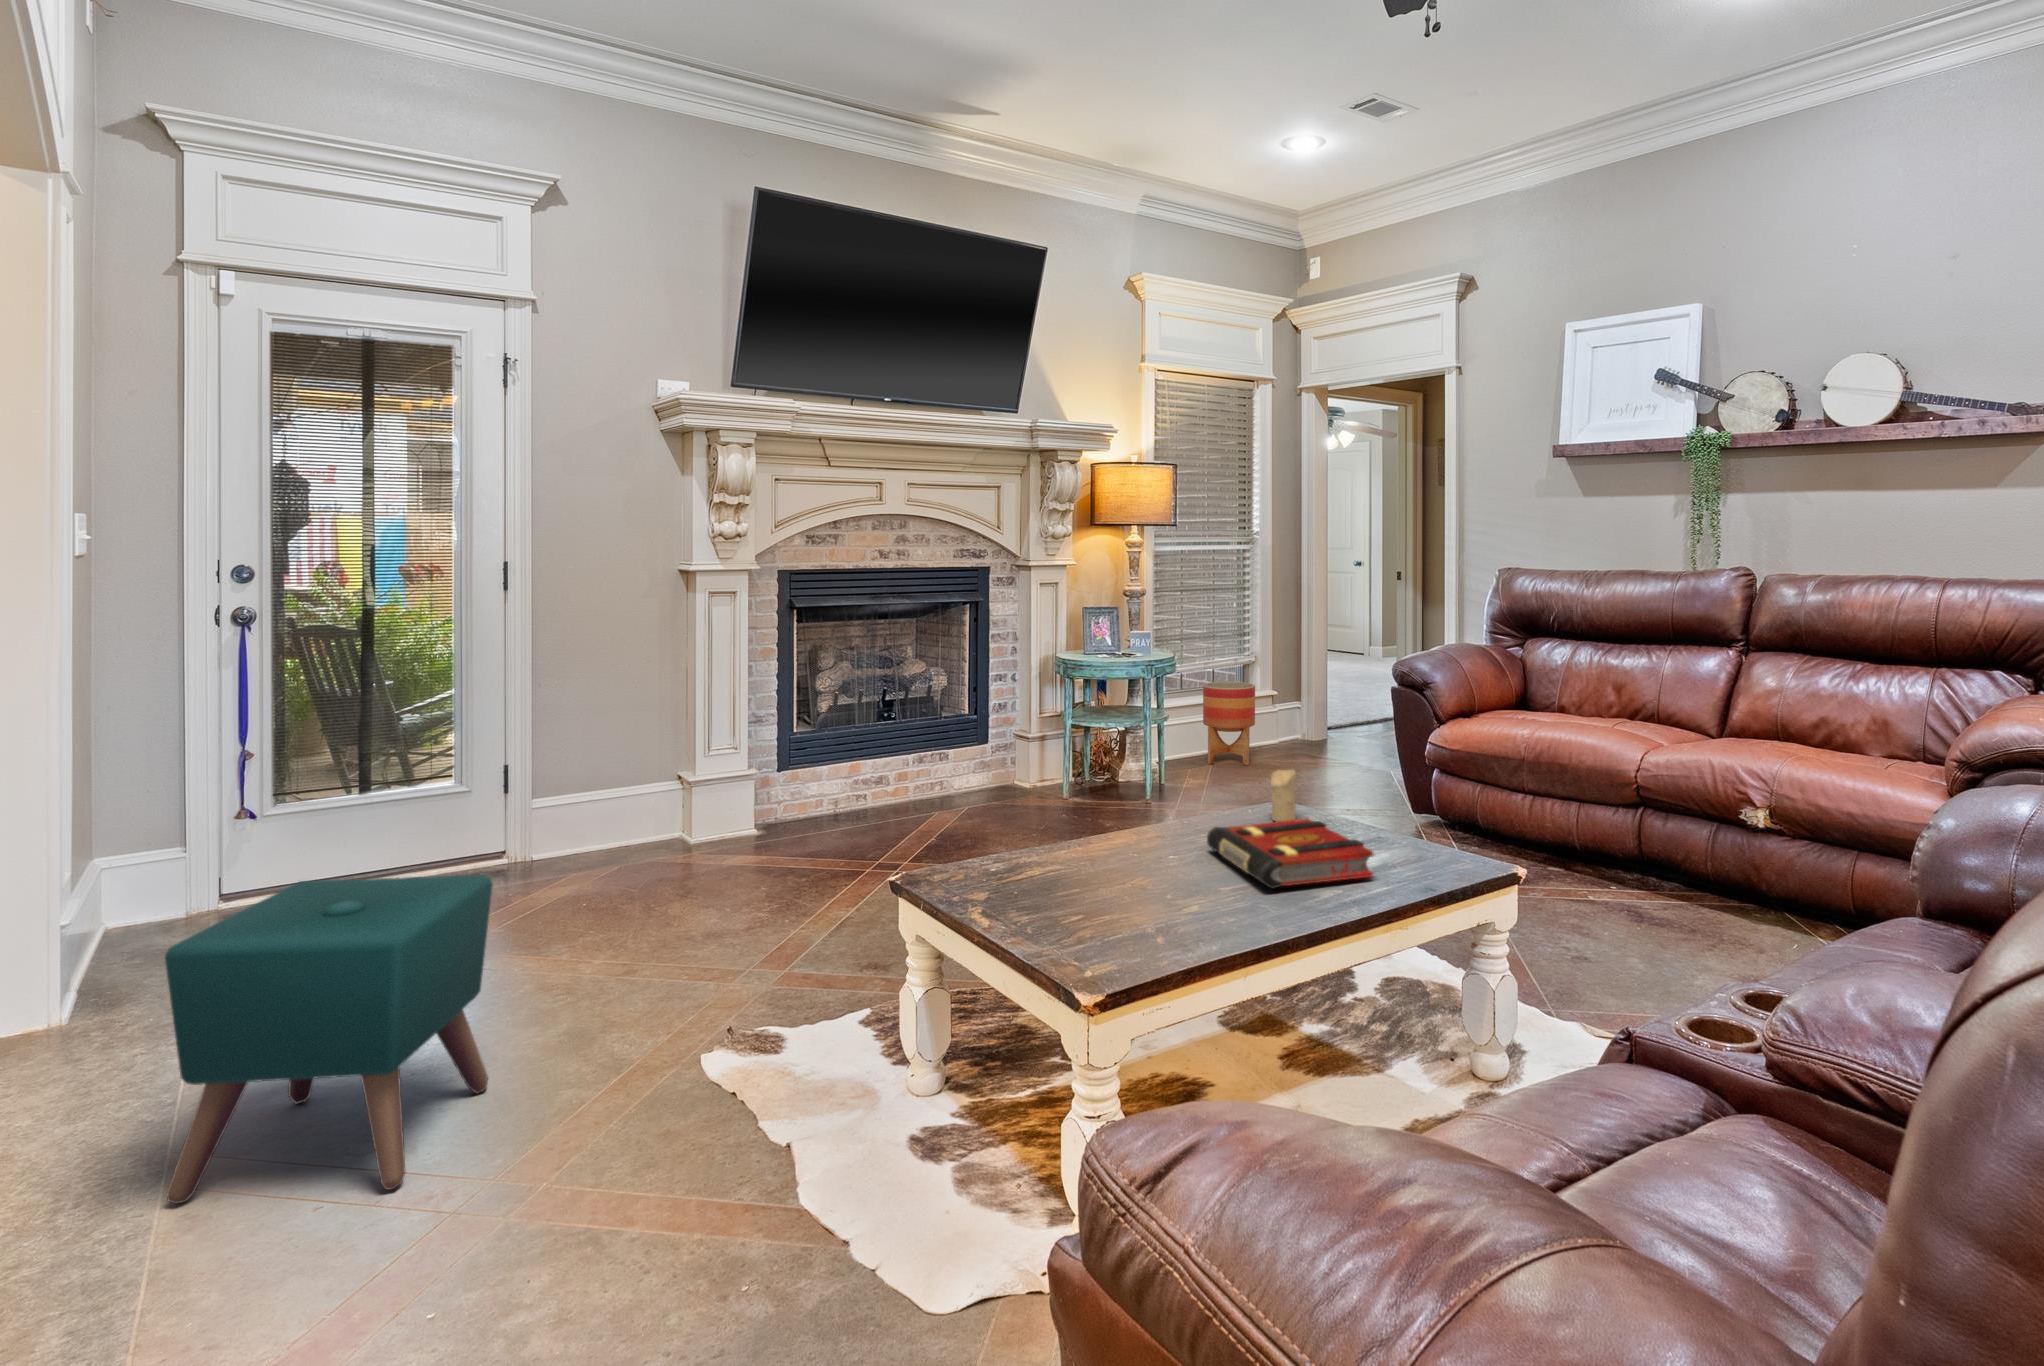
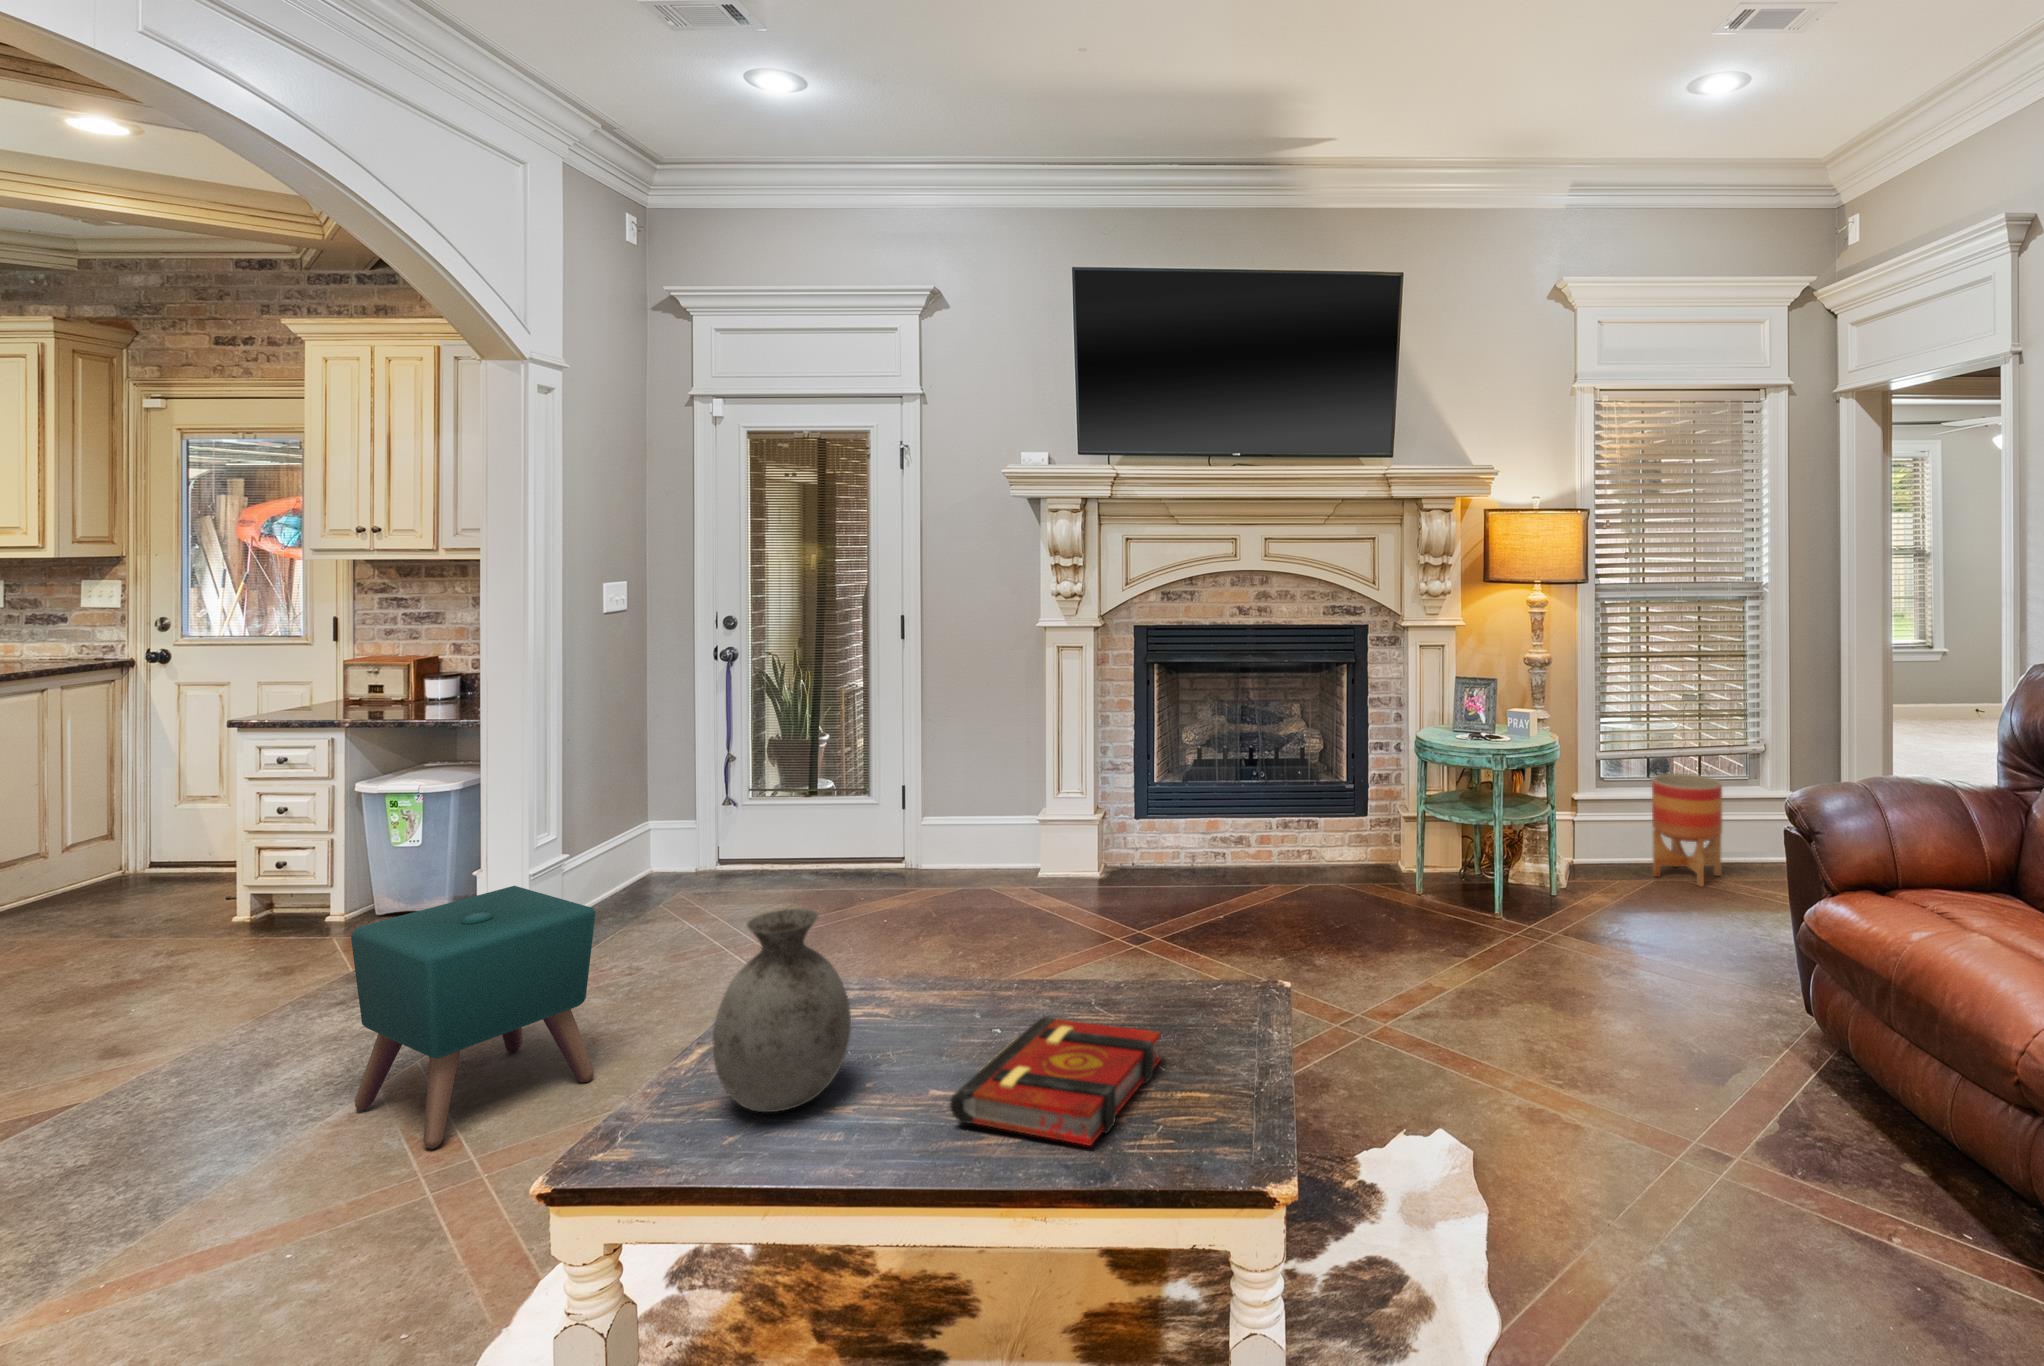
vase: none [1045,748,1160,922] -> present [712,909,851,1112]
candle: present [1271,770,1296,822] -> none [1186,955,1218,1026]

